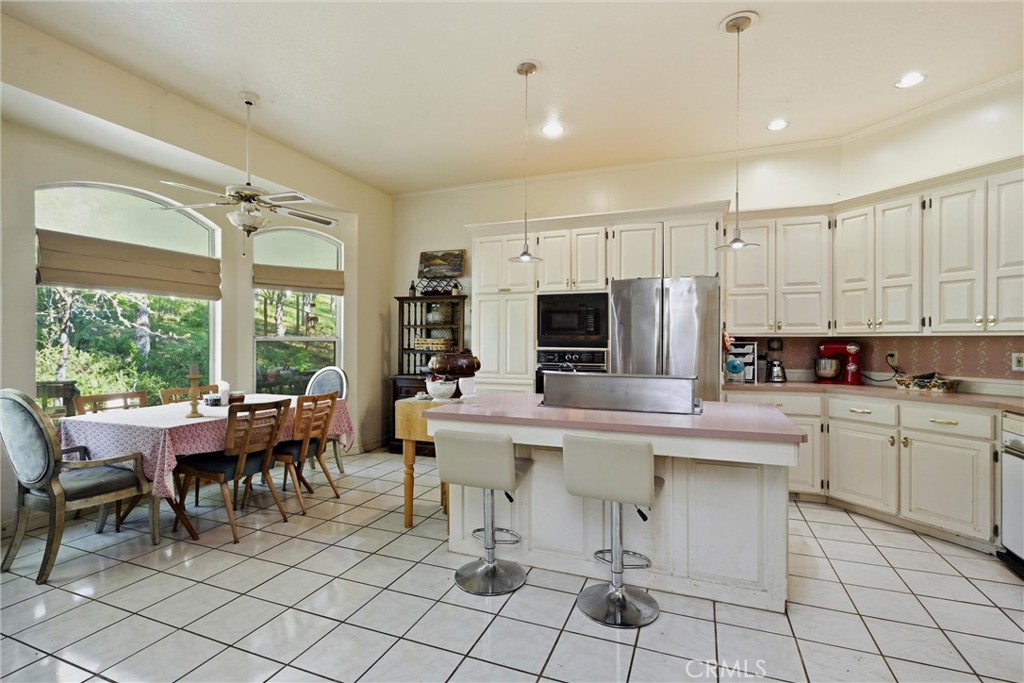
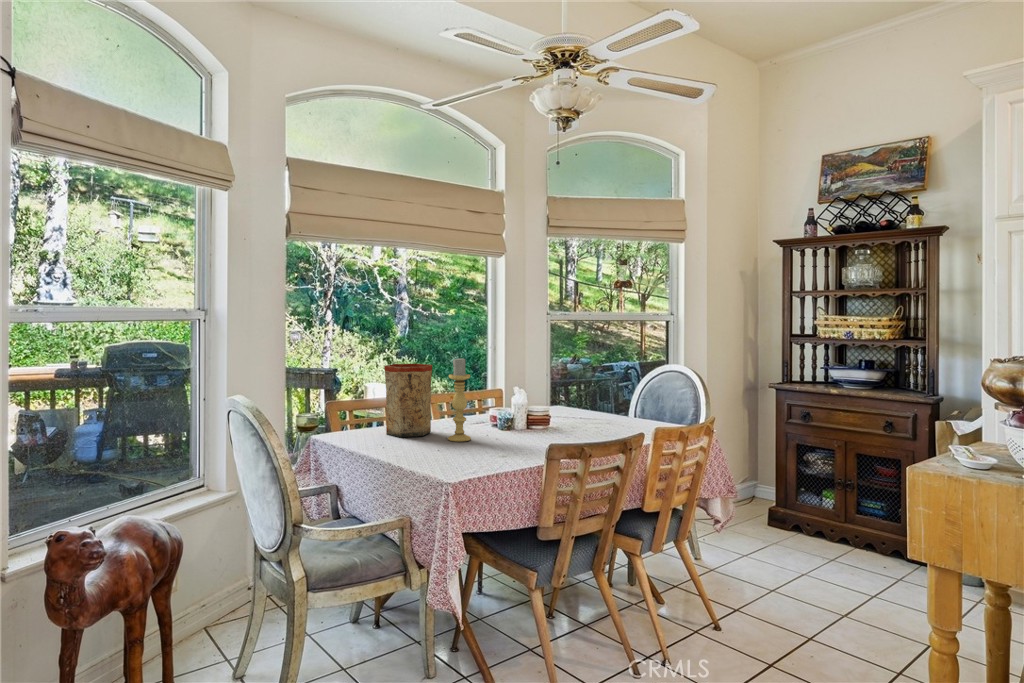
vase: none [131,369,171,419] -> present [384,364,432,437]

